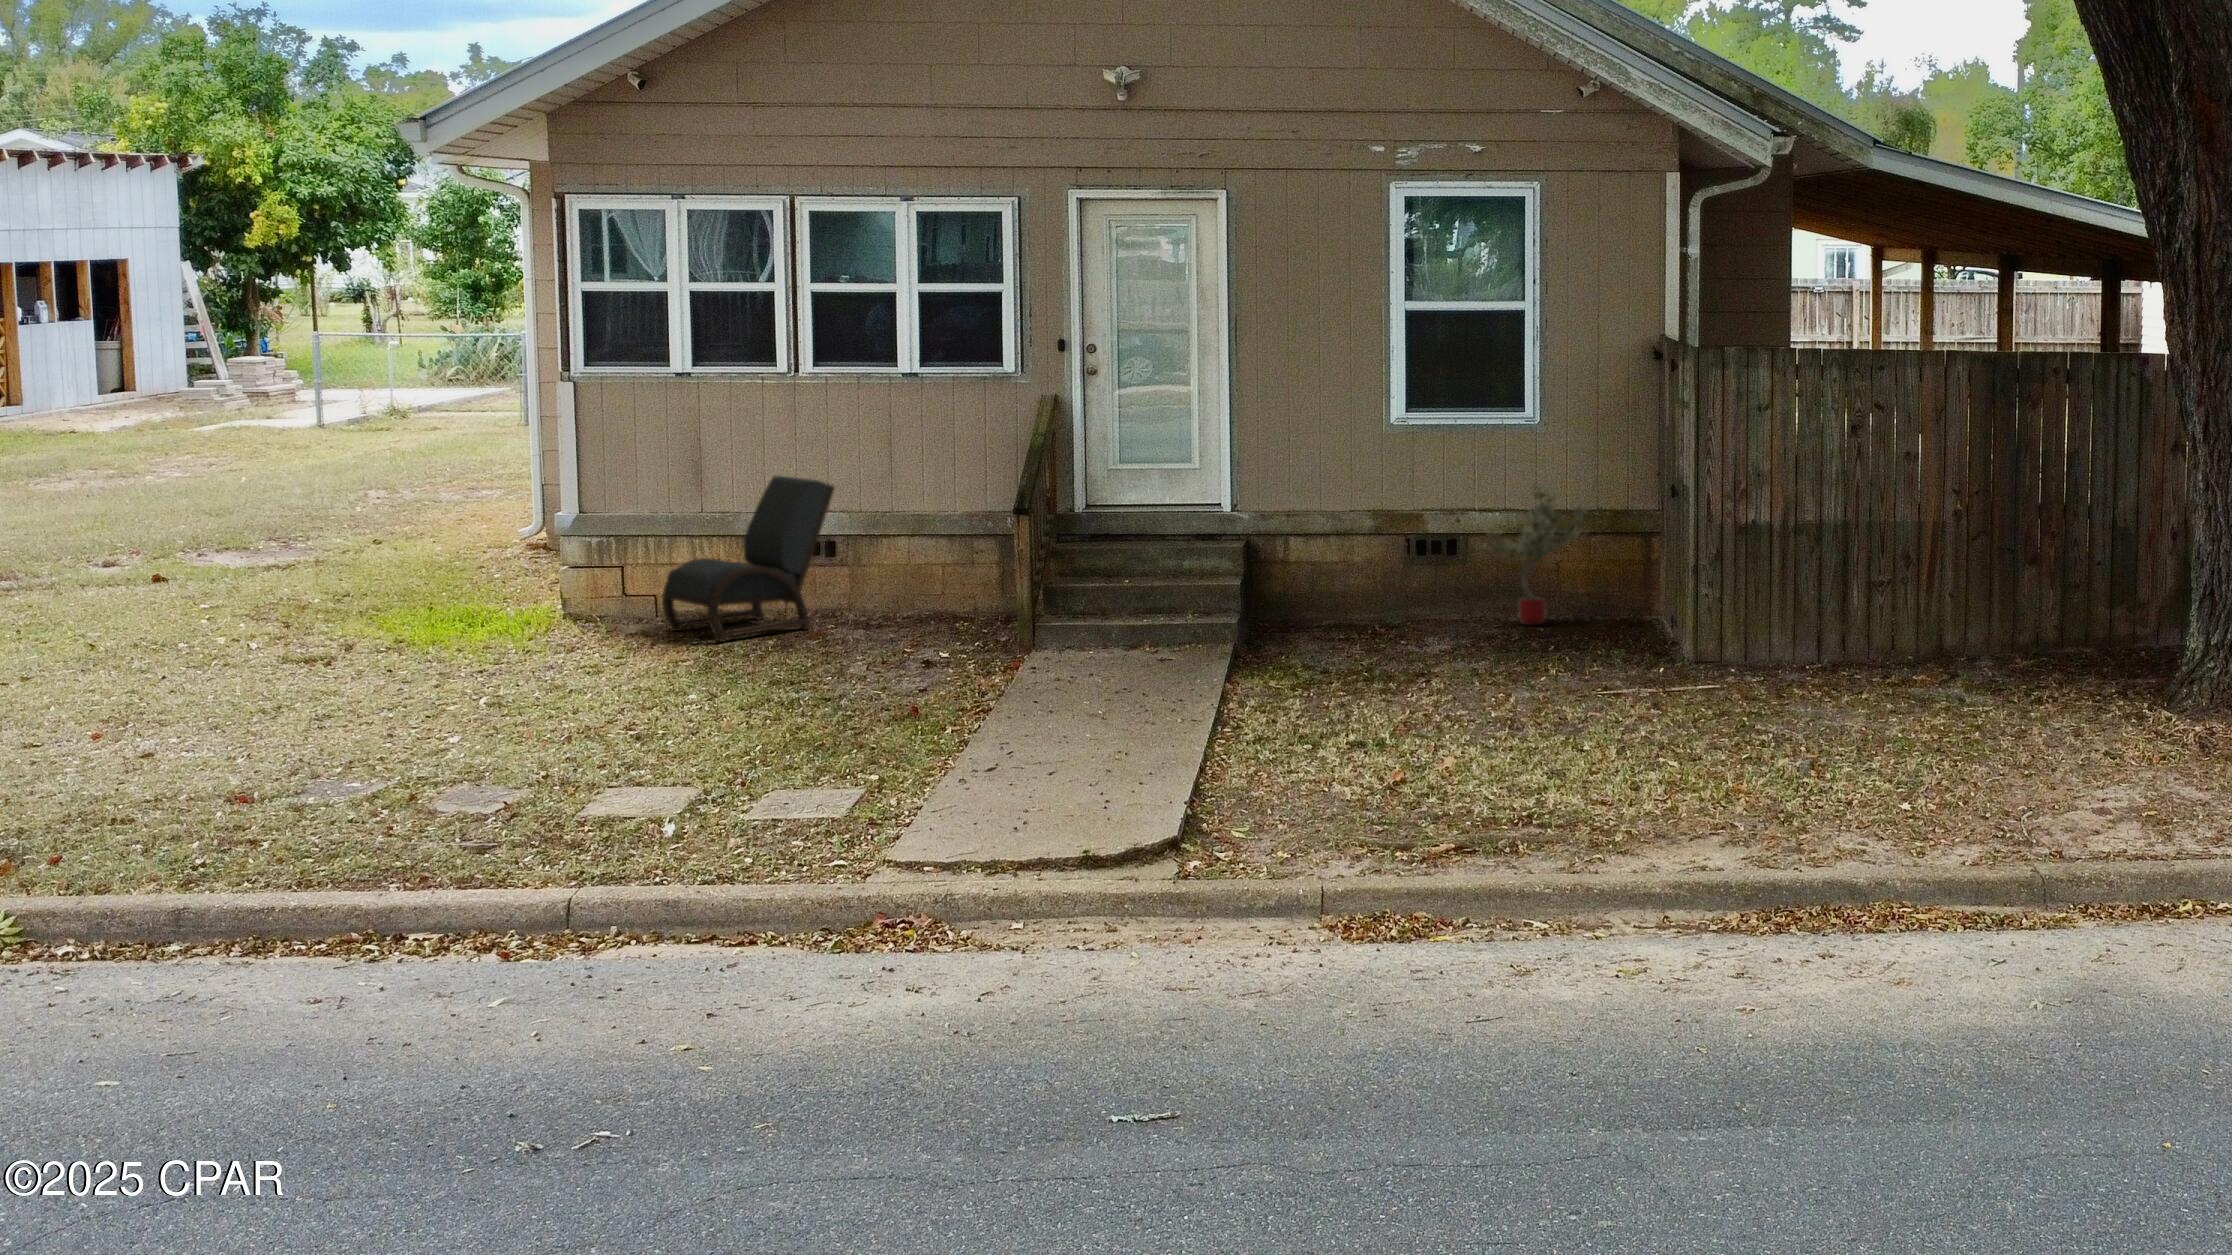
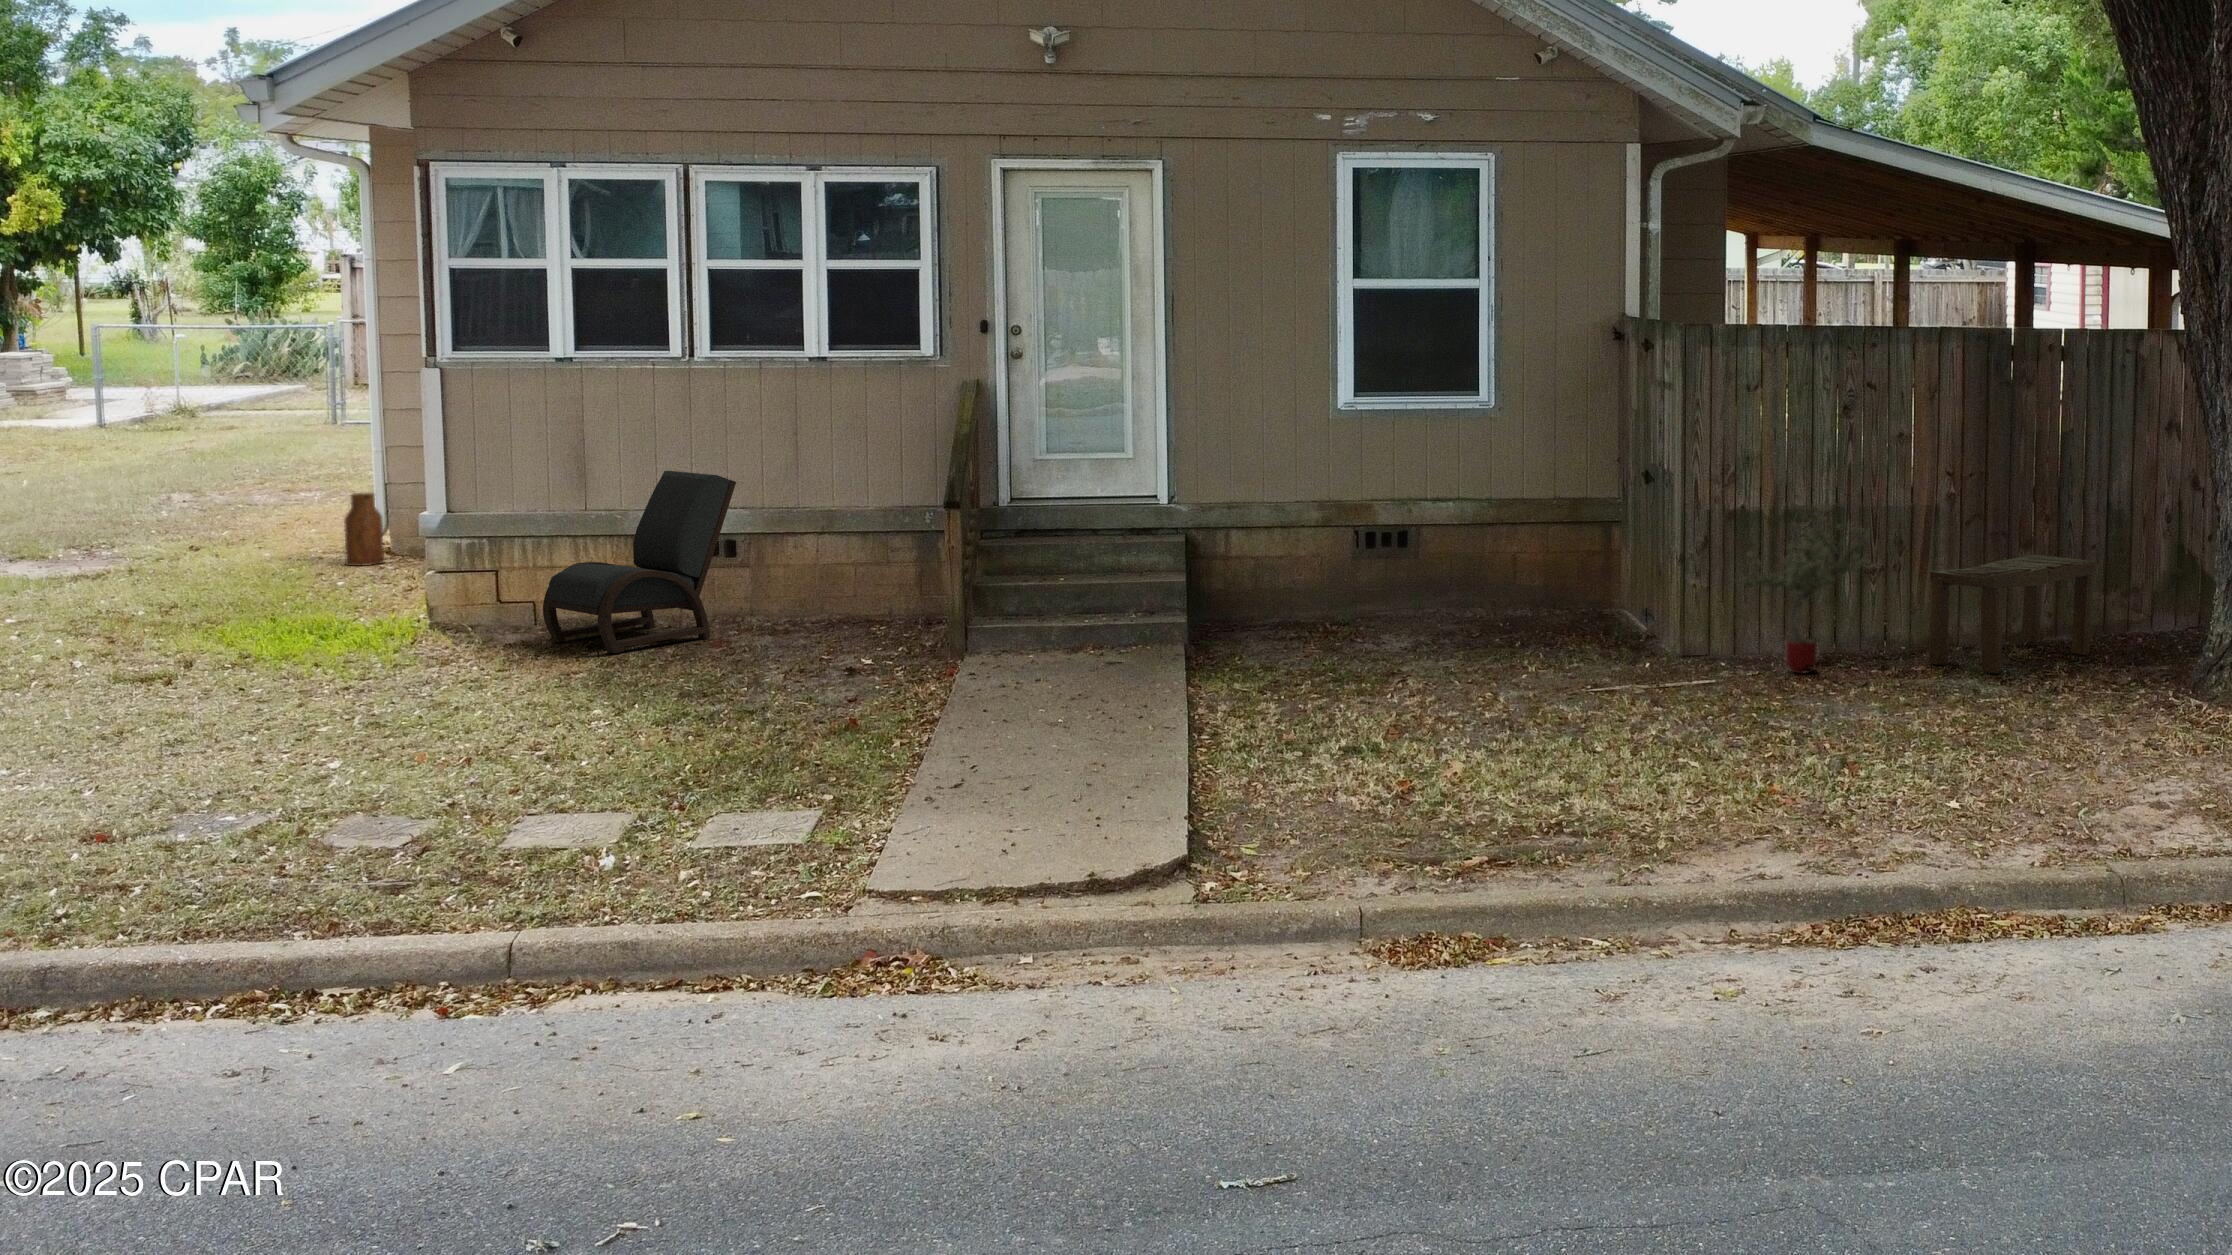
potted tree: present [1476,485,1588,625] -> present [1735,505,1870,674]
watering can: none [506,491,541,558] -> present [344,493,384,566]
bench: none [1930,569,2099,683] -> present [1929,554,2098,674]

